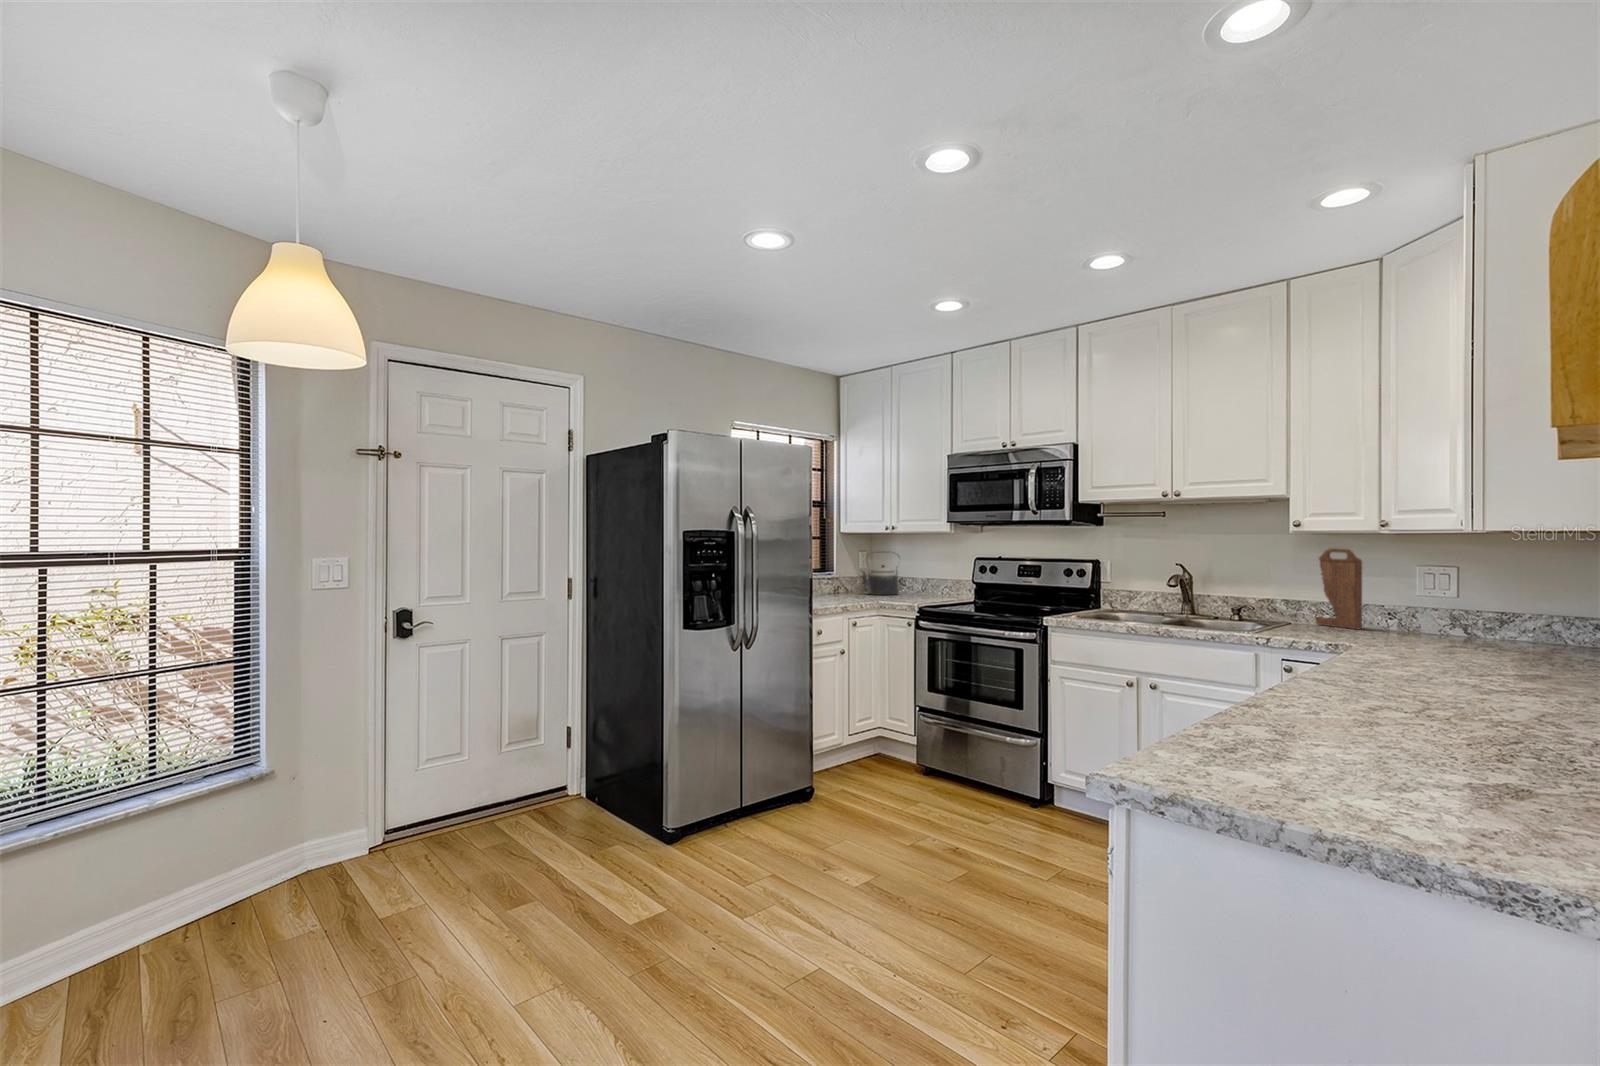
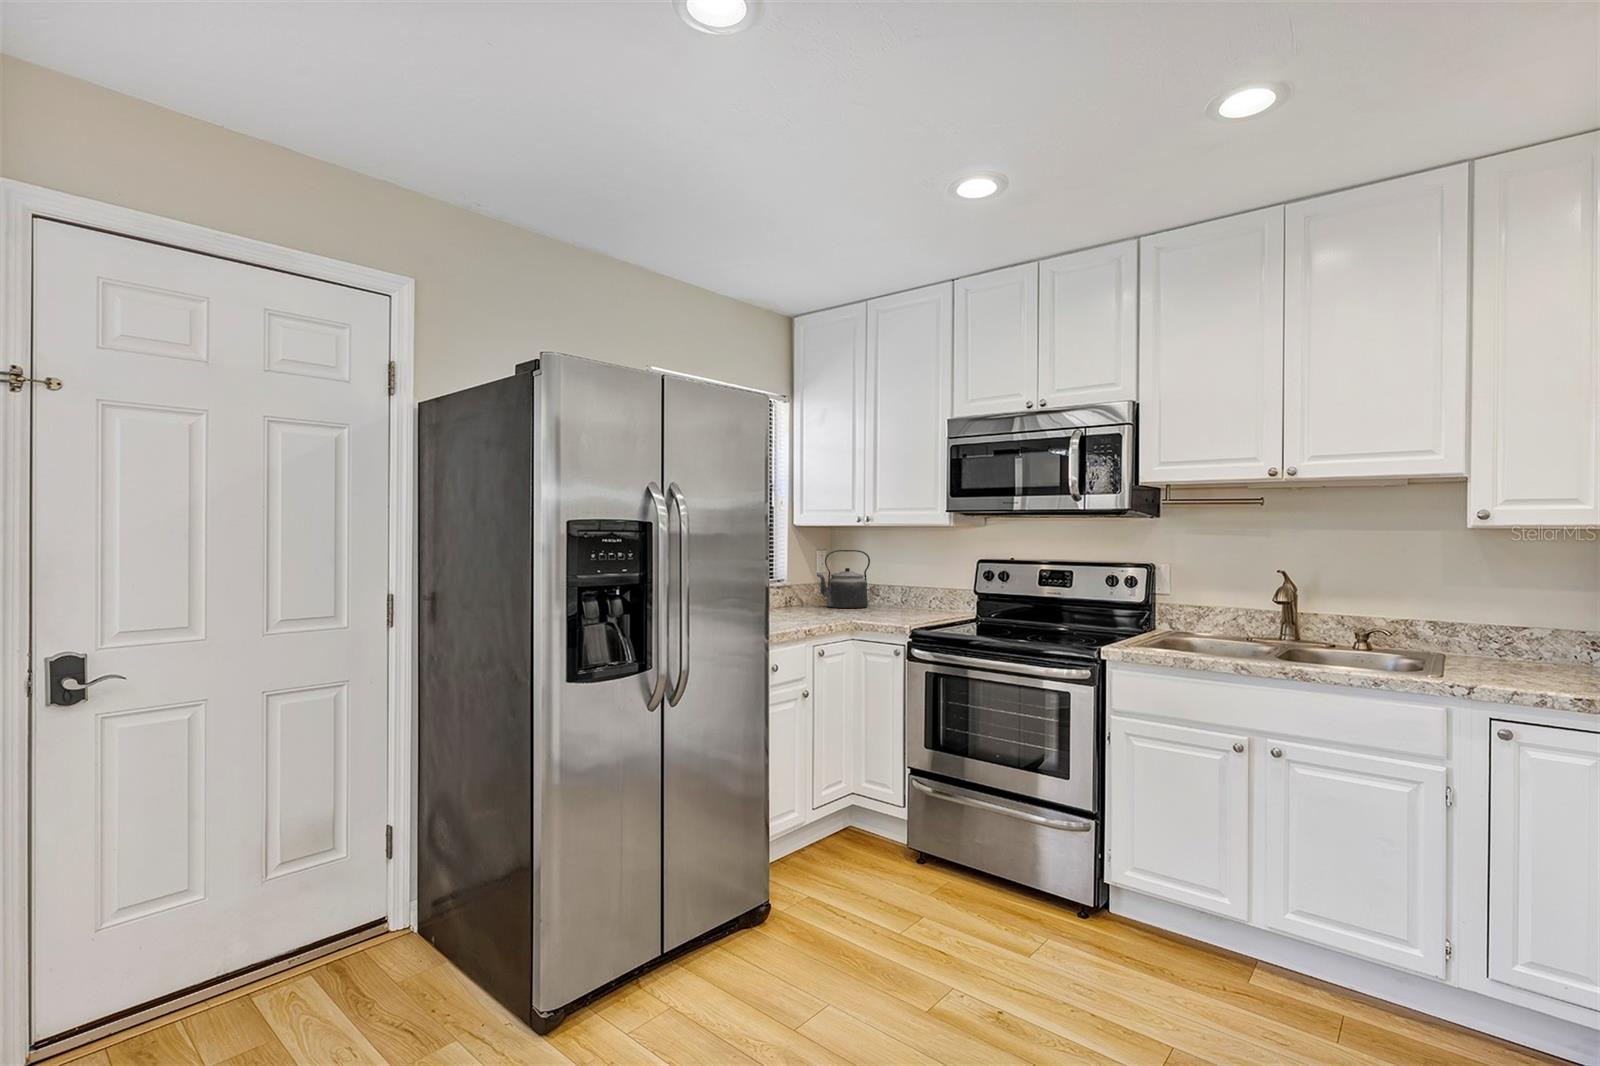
cutting board: present [1316,548,1362,630] -> none [1476,550,1557,665]

